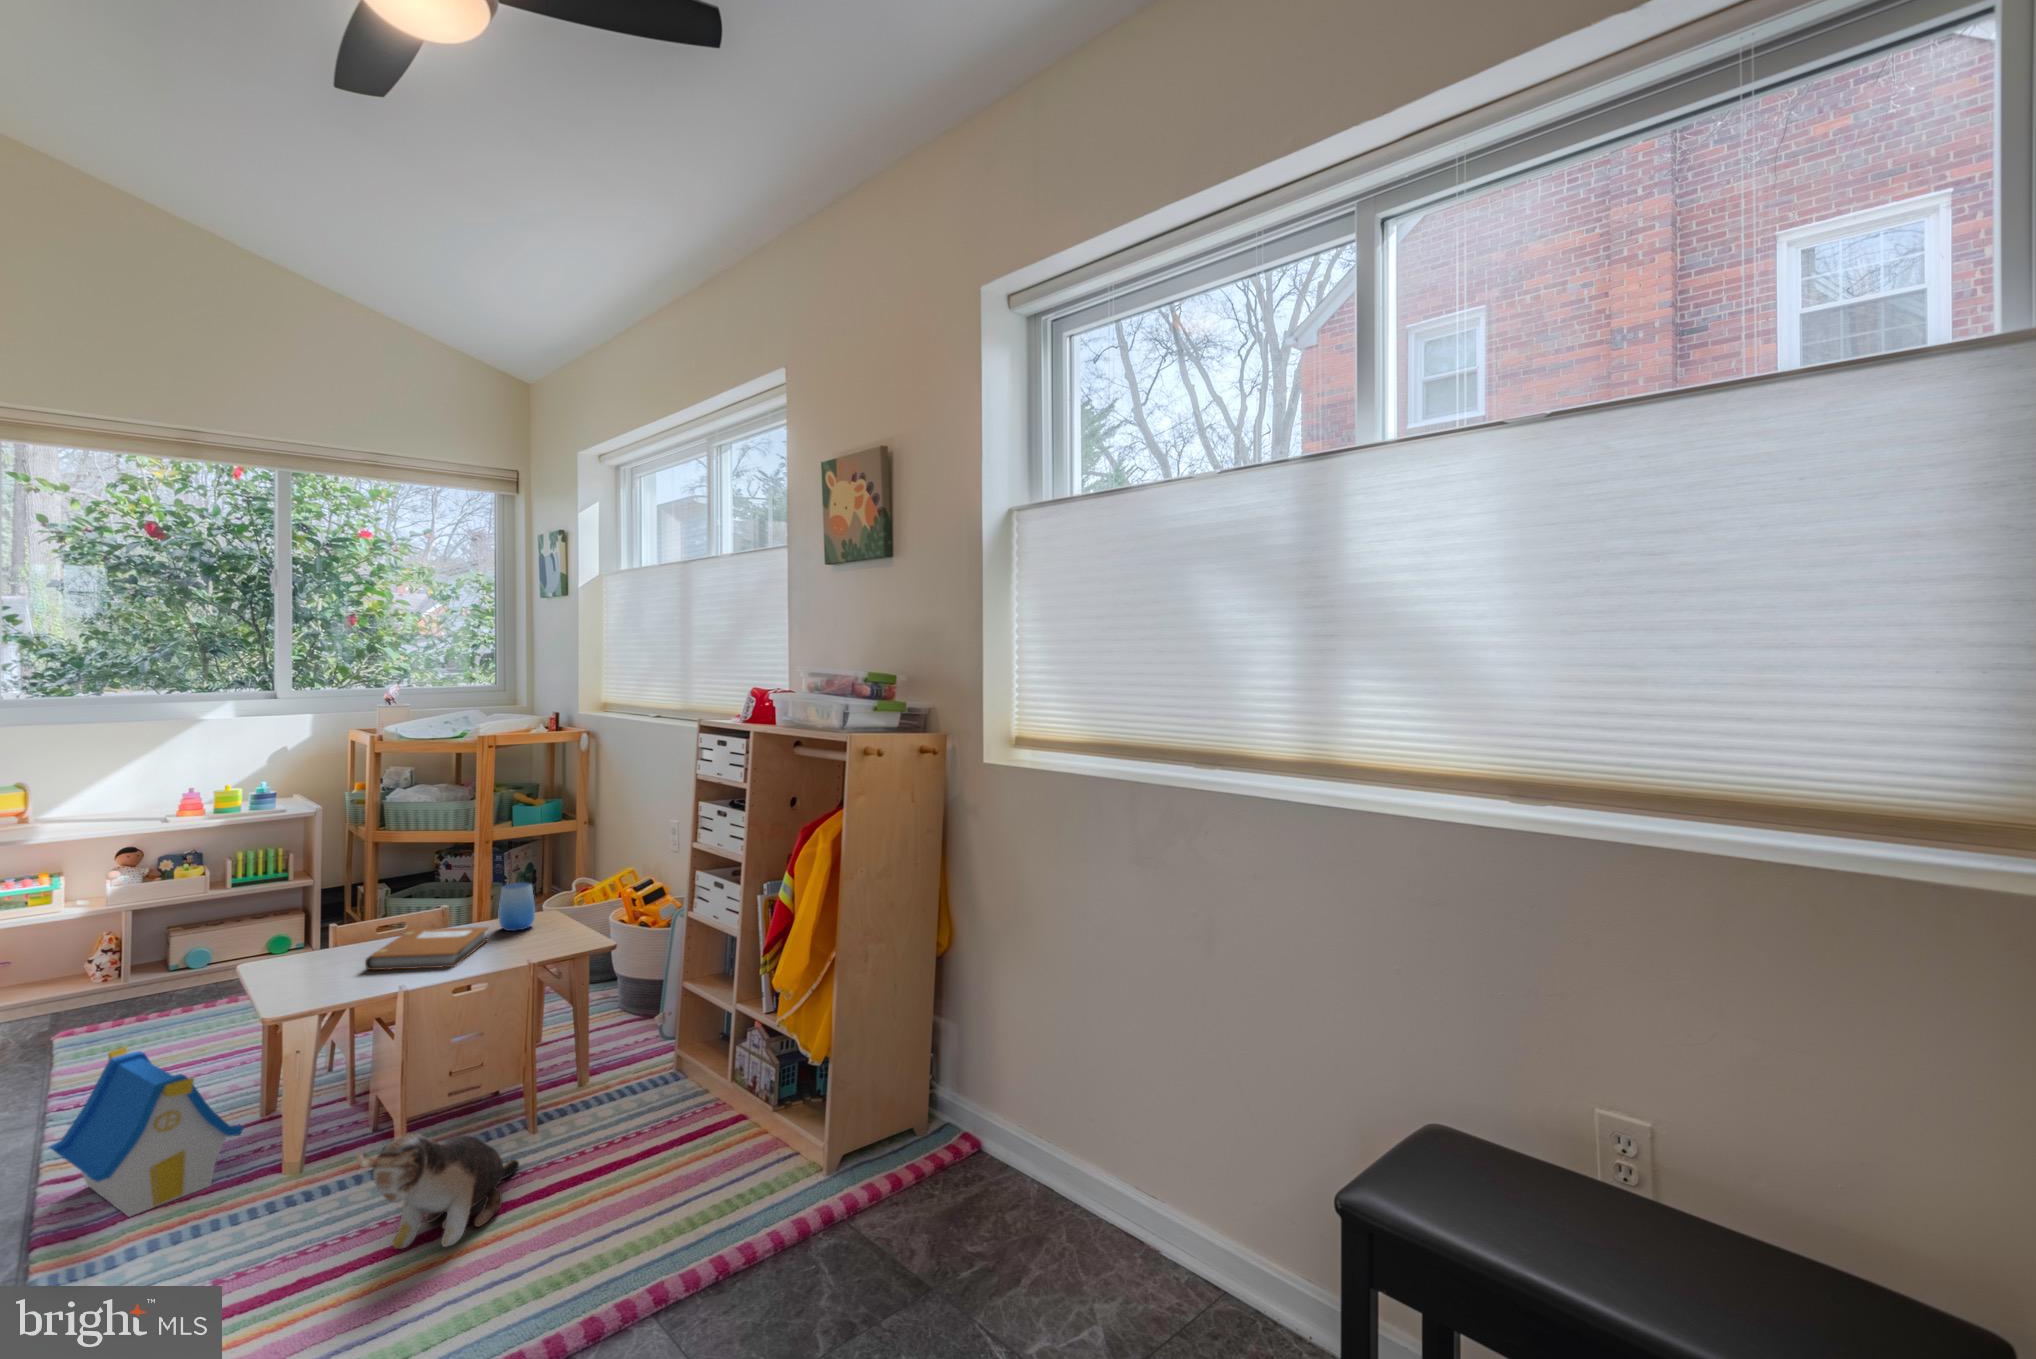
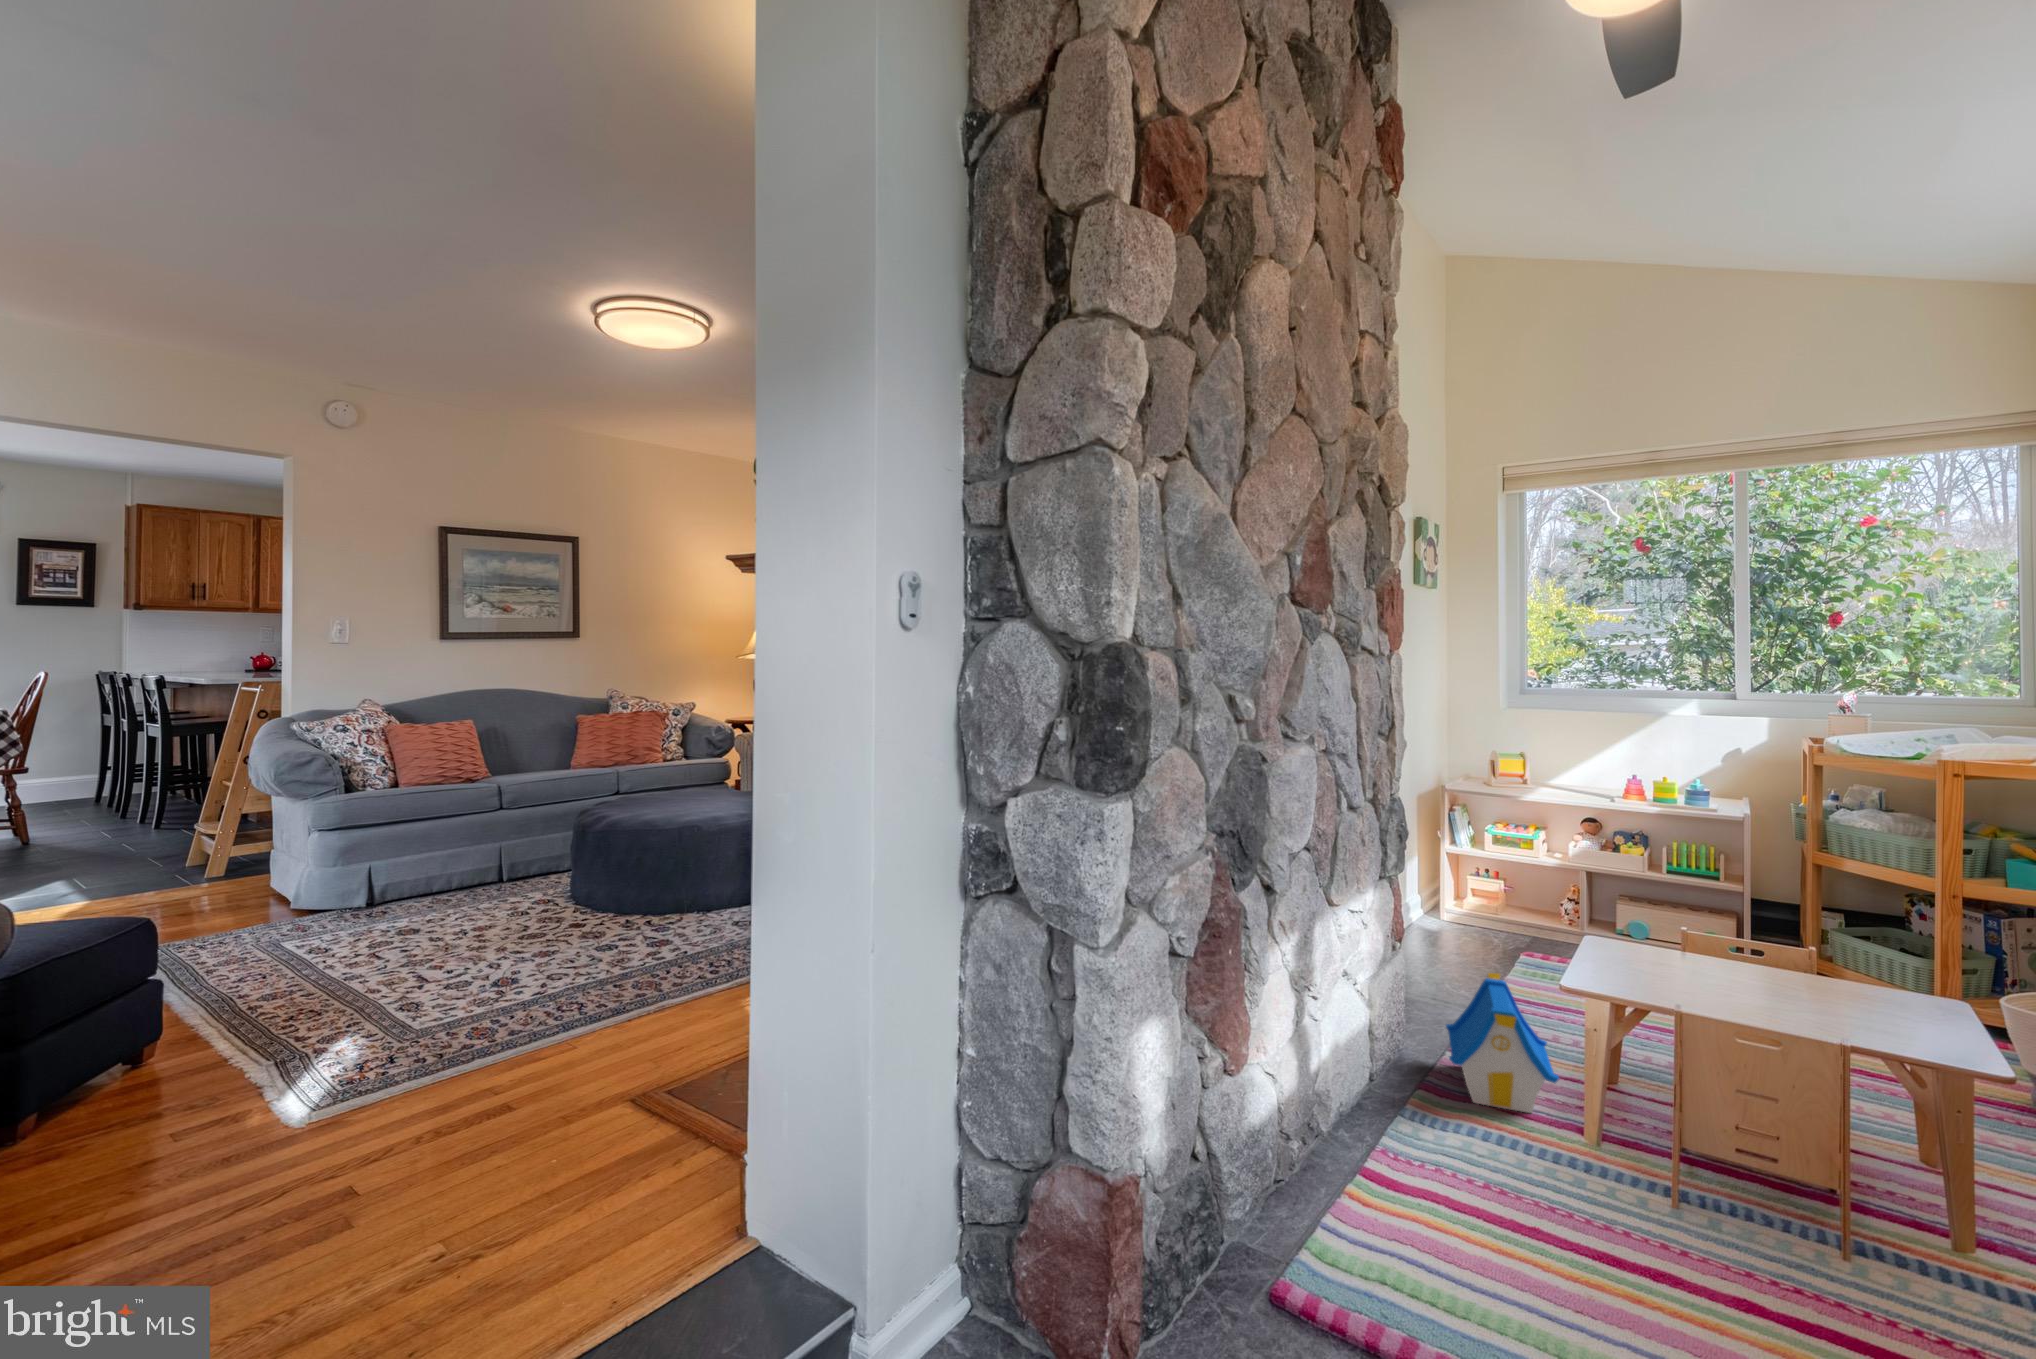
cup: present [499,882,535,931] -> none [1855,949,1911,1011]
notebook: present [365,927,488,970] -> none [1667,962,1829,1018]
plush toy: present [356,1133,519,1249] -> none [1569,1148,1797,1308]

